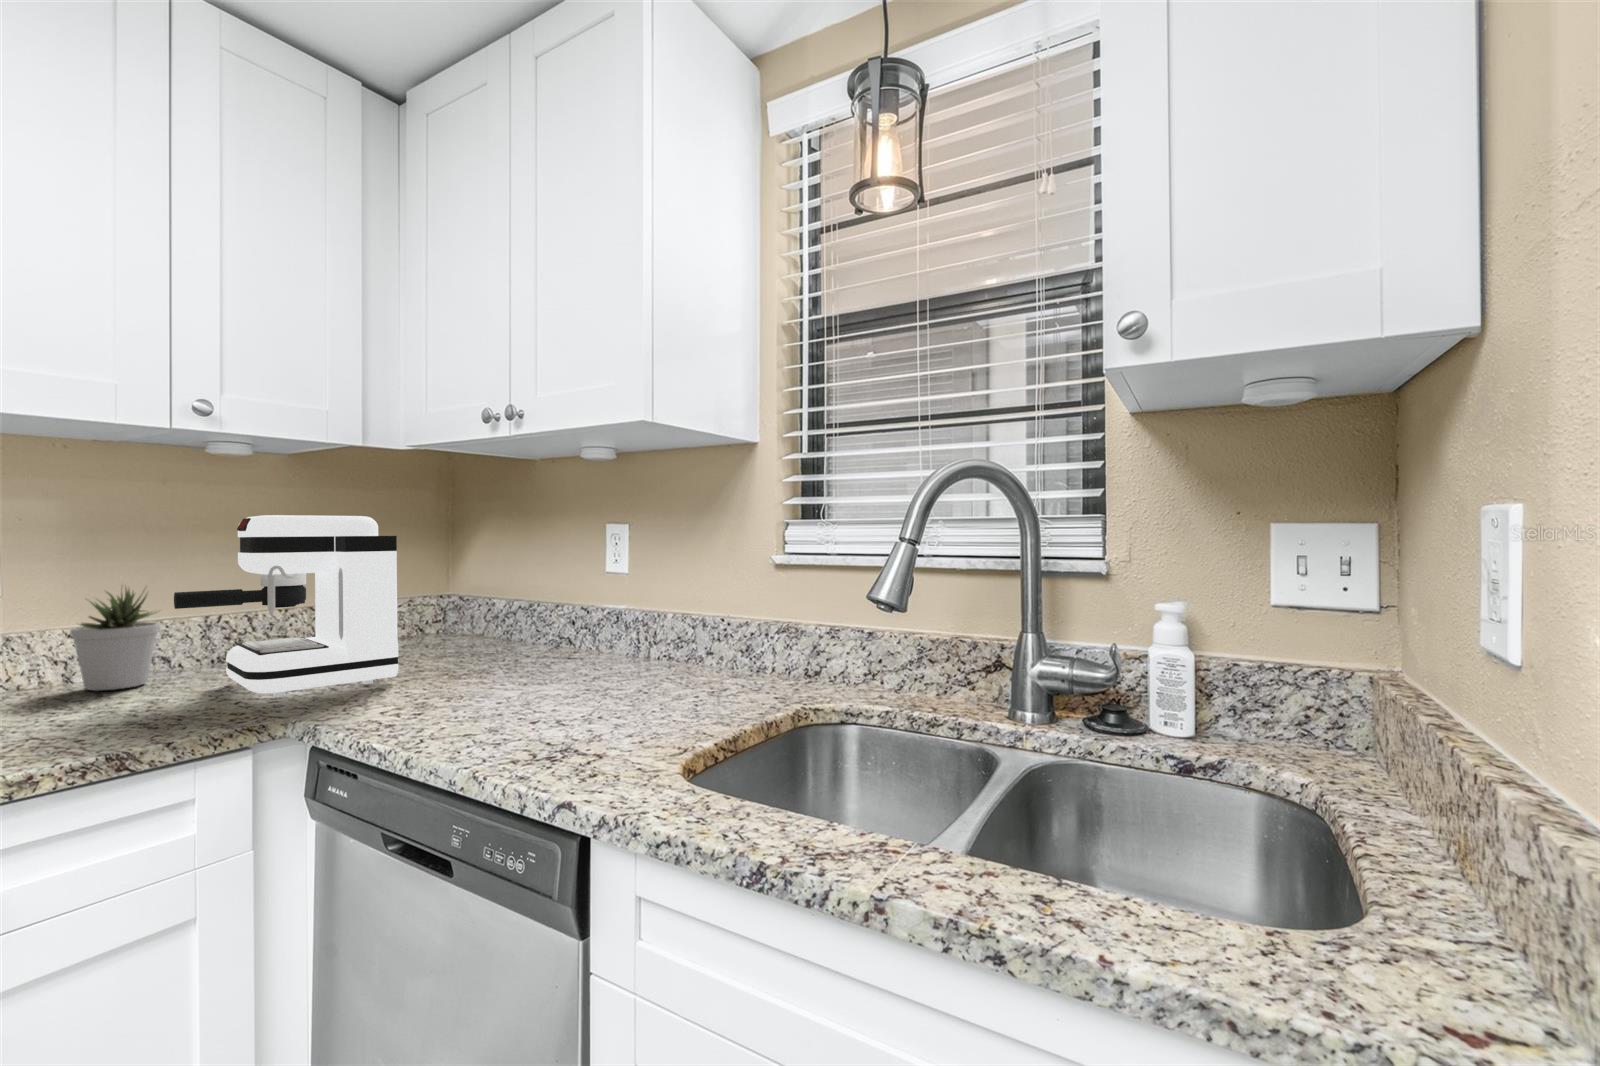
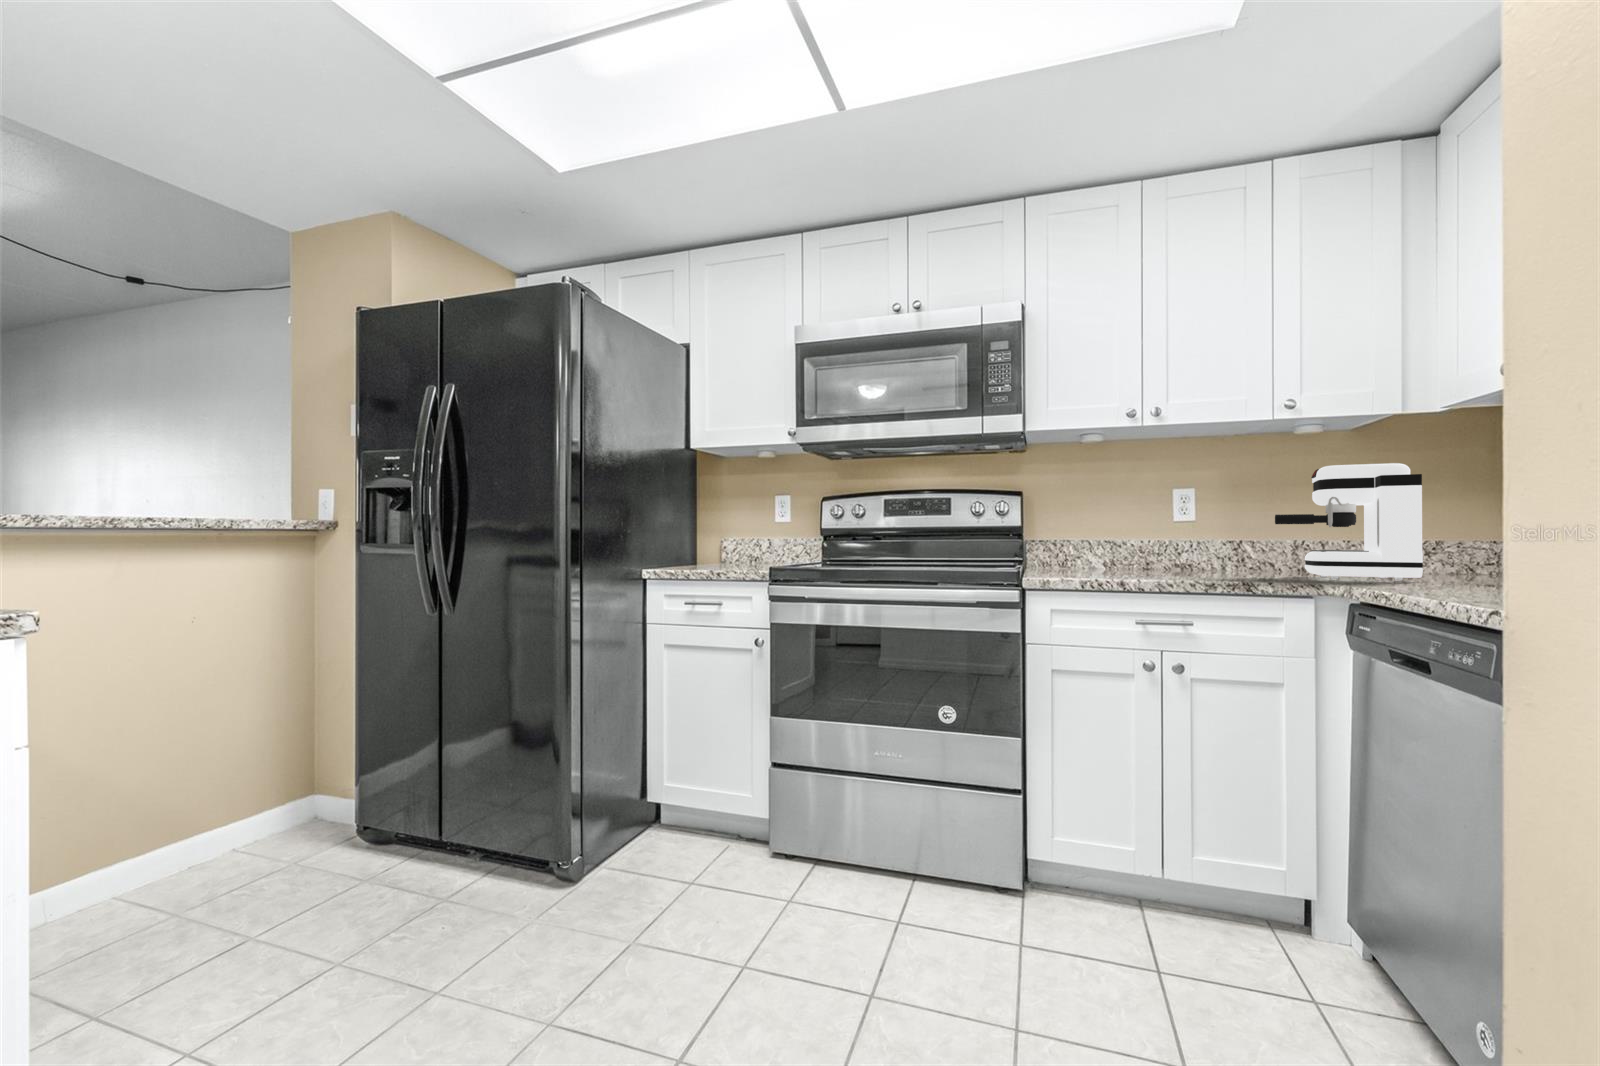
potted plant: present [71,588,159,691] -> none [1224,513,1269,573]

